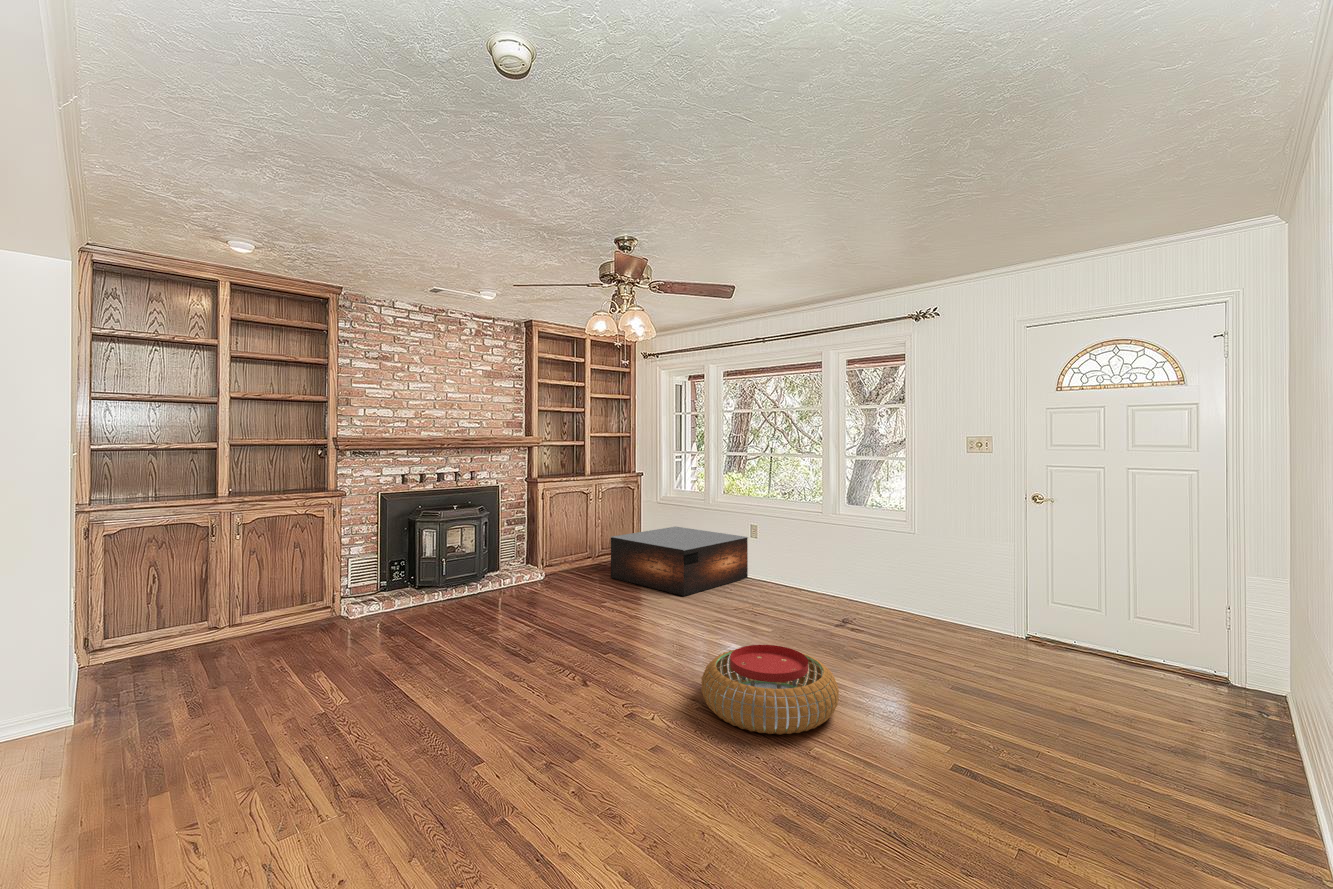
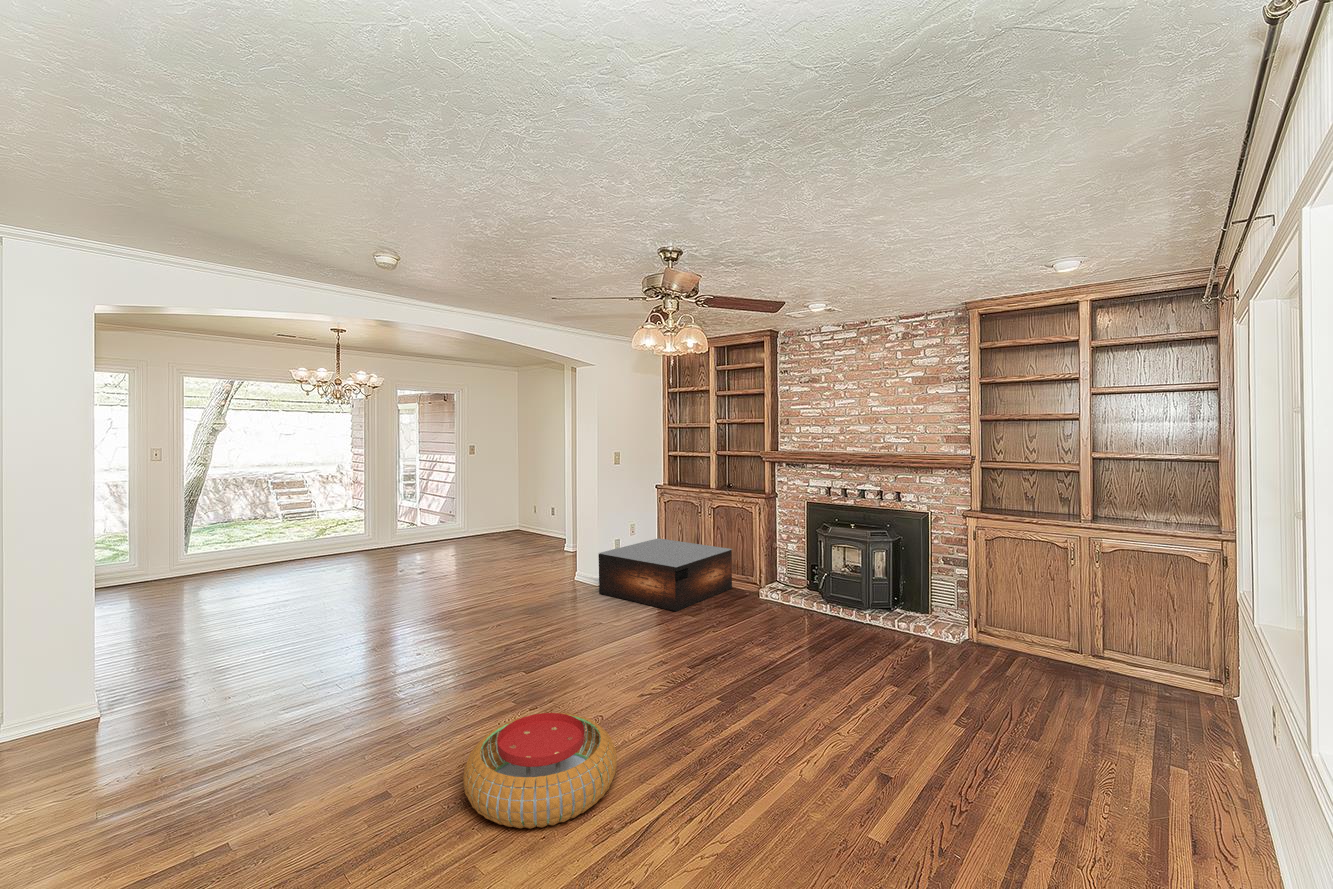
coffee table: present [611,527,748,596] -> present [598,538,732,611]

